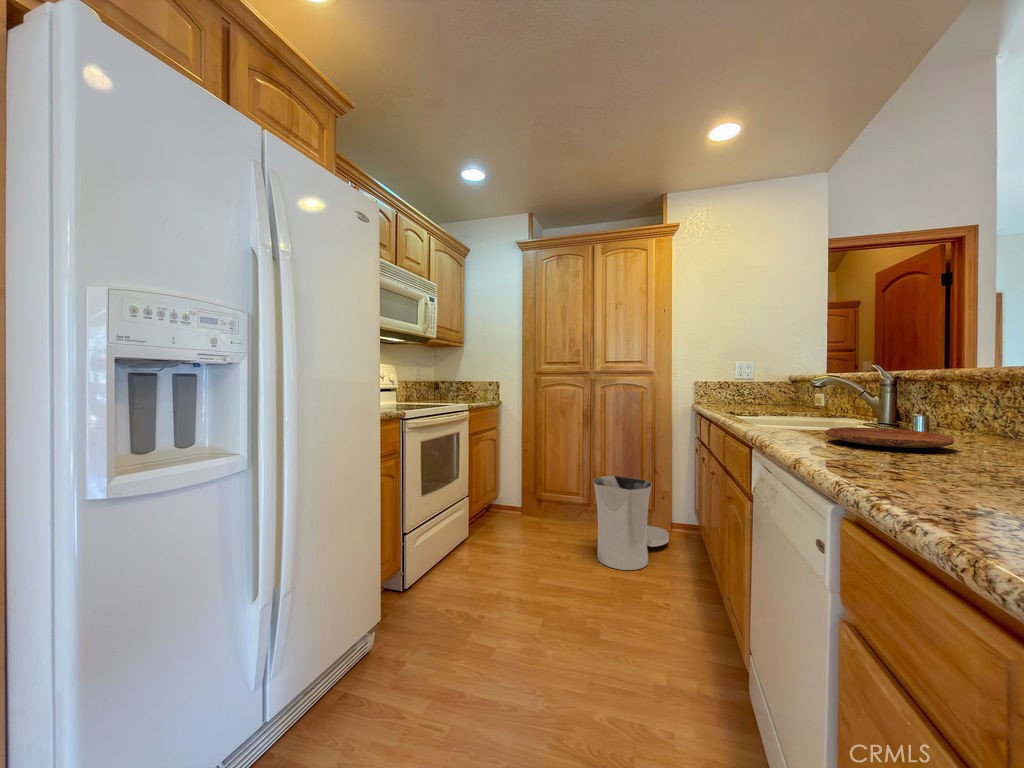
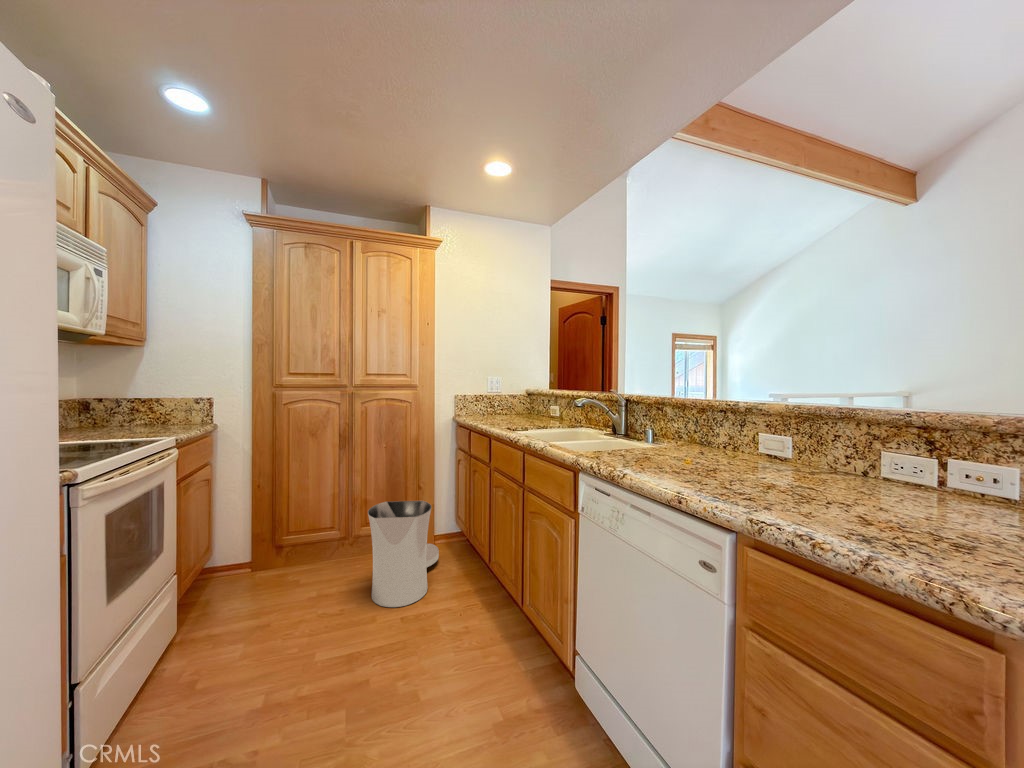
tray: present [824,427,955,448] -> none [631,446,715,465]

